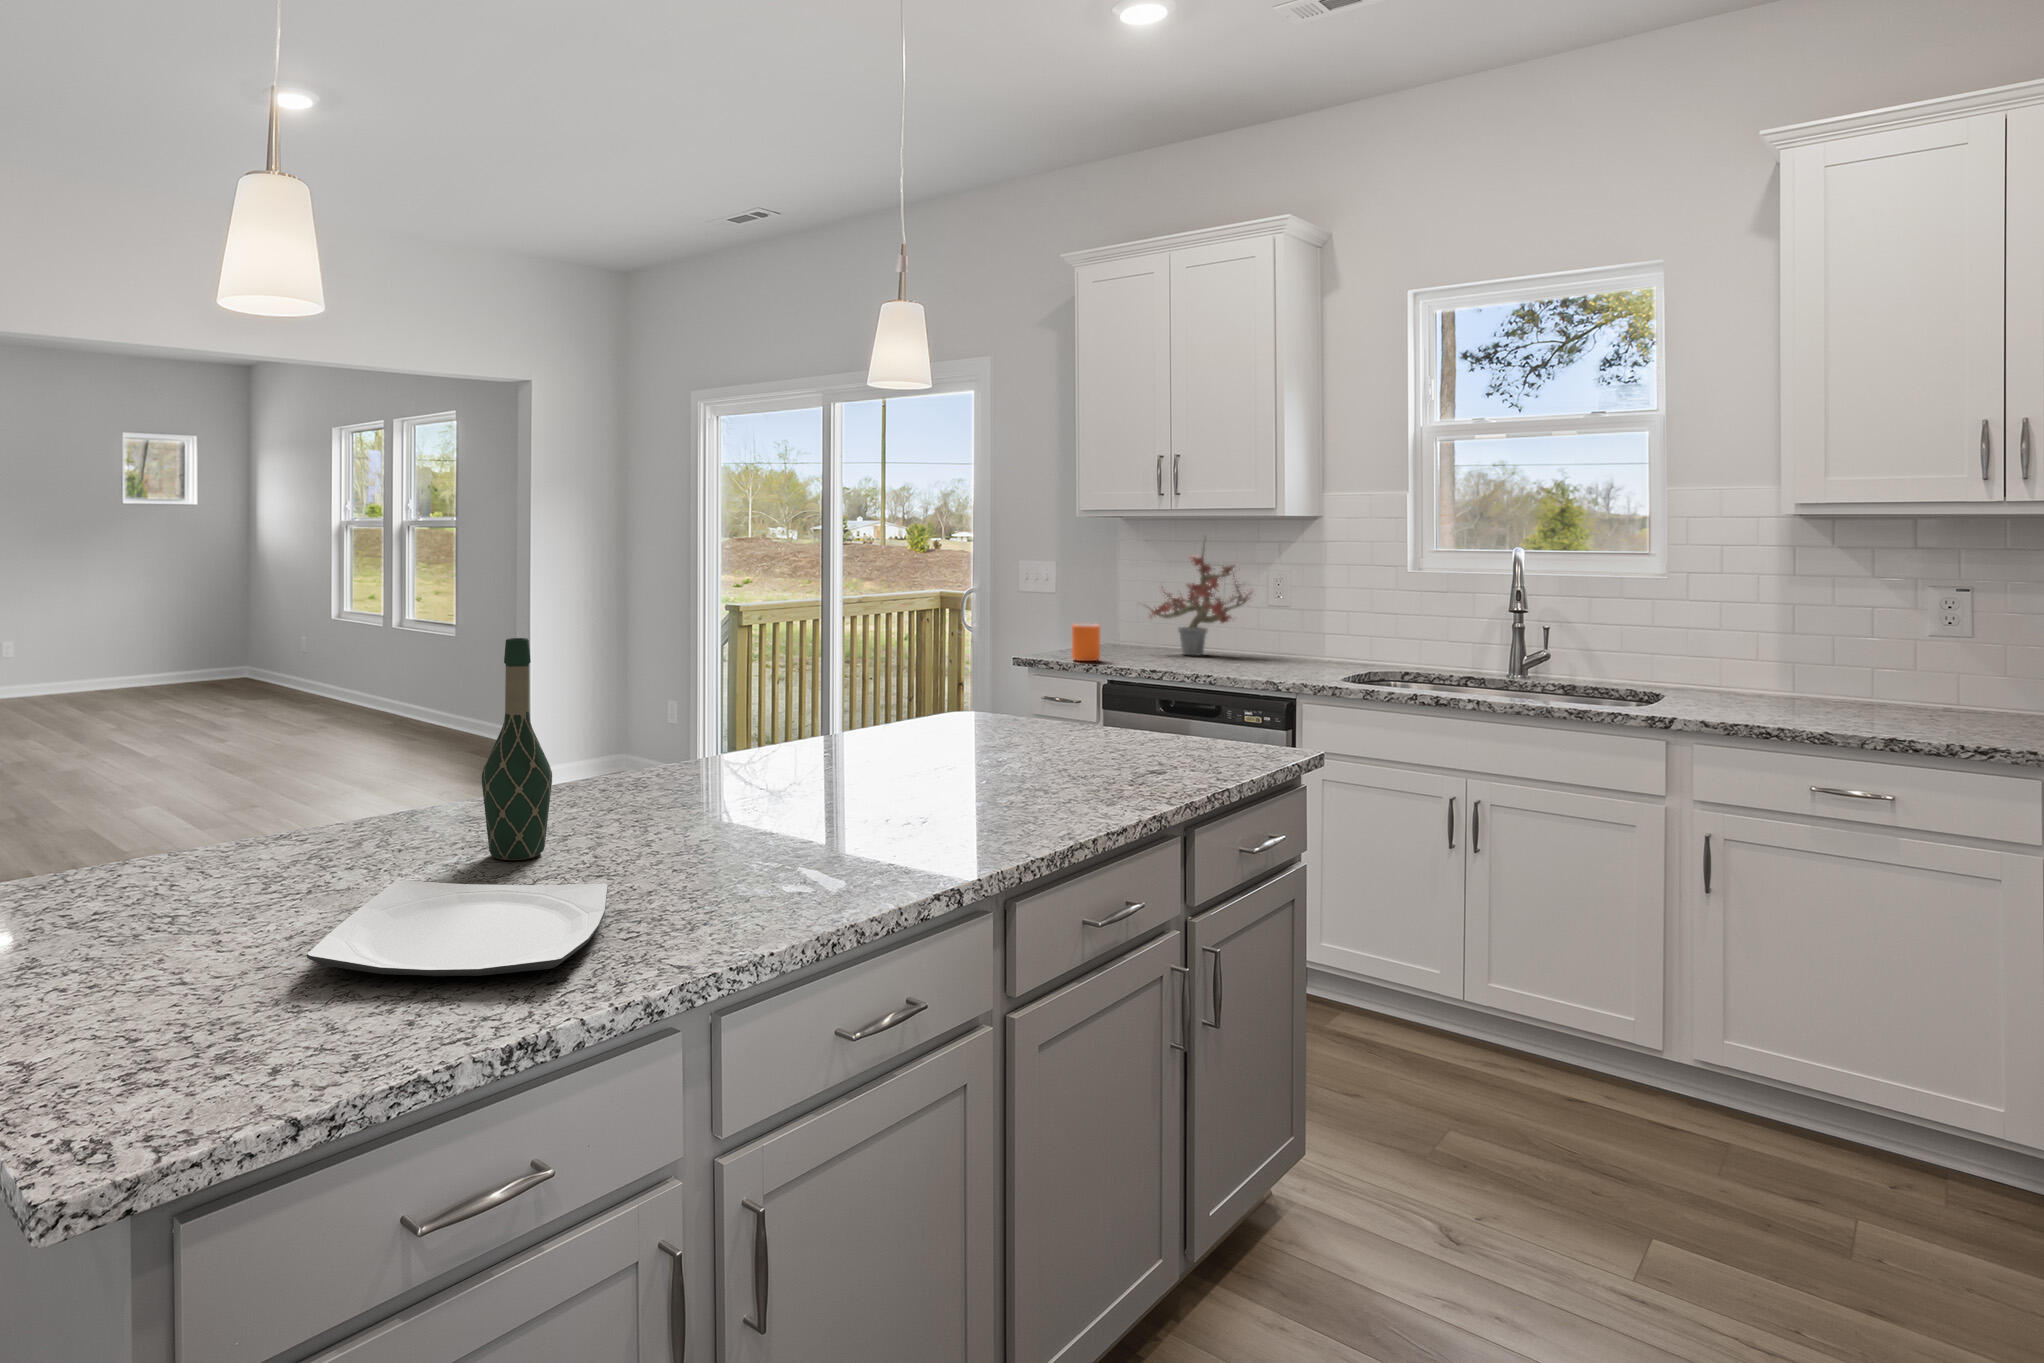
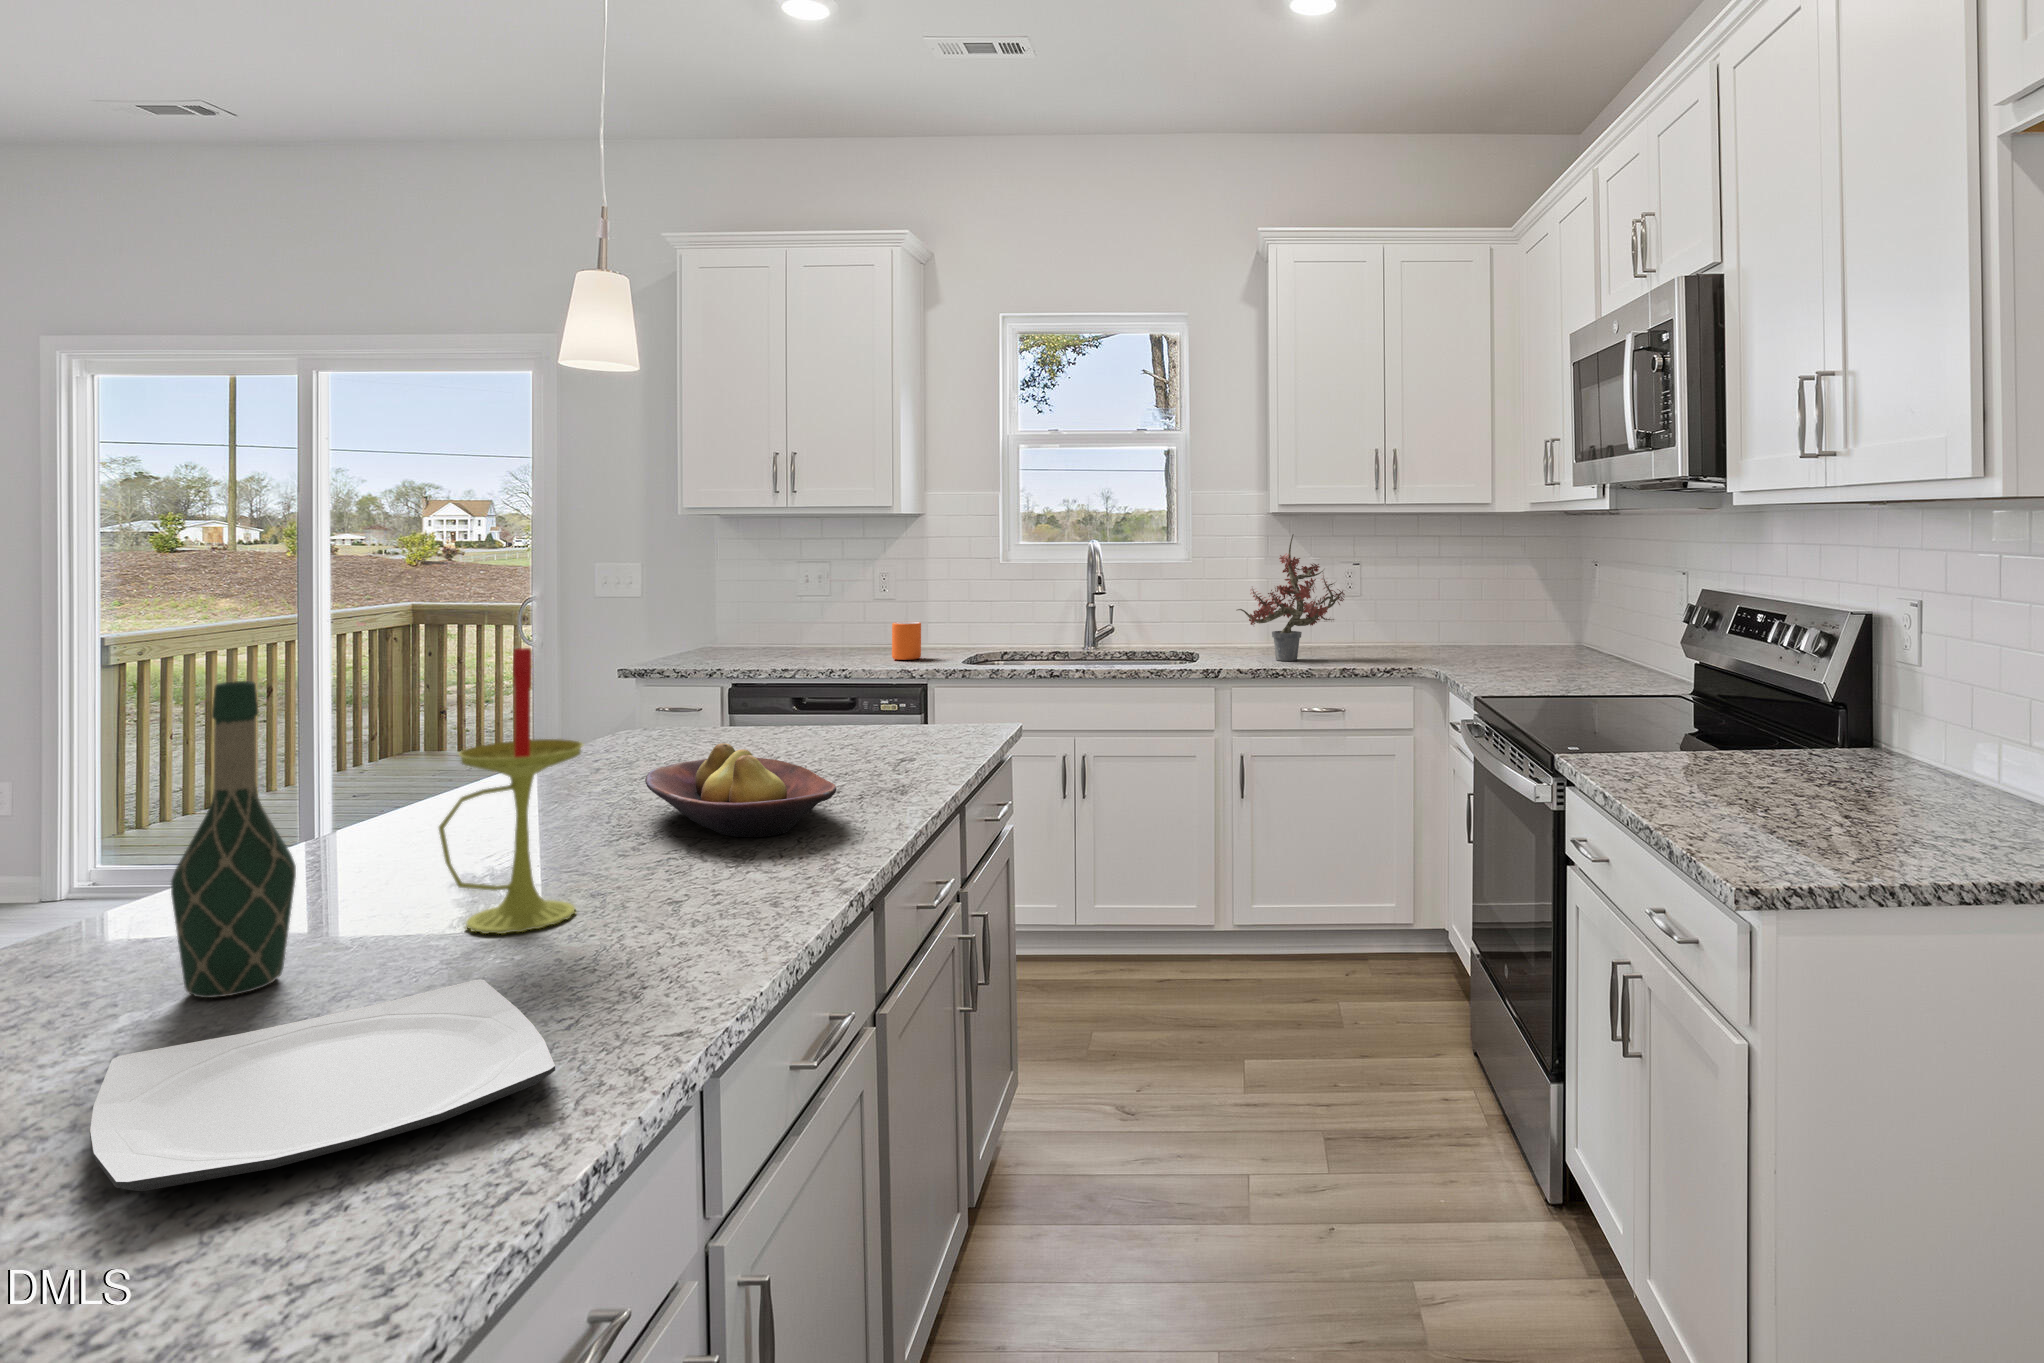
potted plant: present [1150,549,1251,655] -> present [1237,535,1345,661]
candle: none [640,622,750,858] -> present [439,648,584,934]
mug: present [1072,624,1100,661] -> present [892,622,921,660]
fruit bowl: none [870,729,1015,819] -> present [645,743,836,837]

